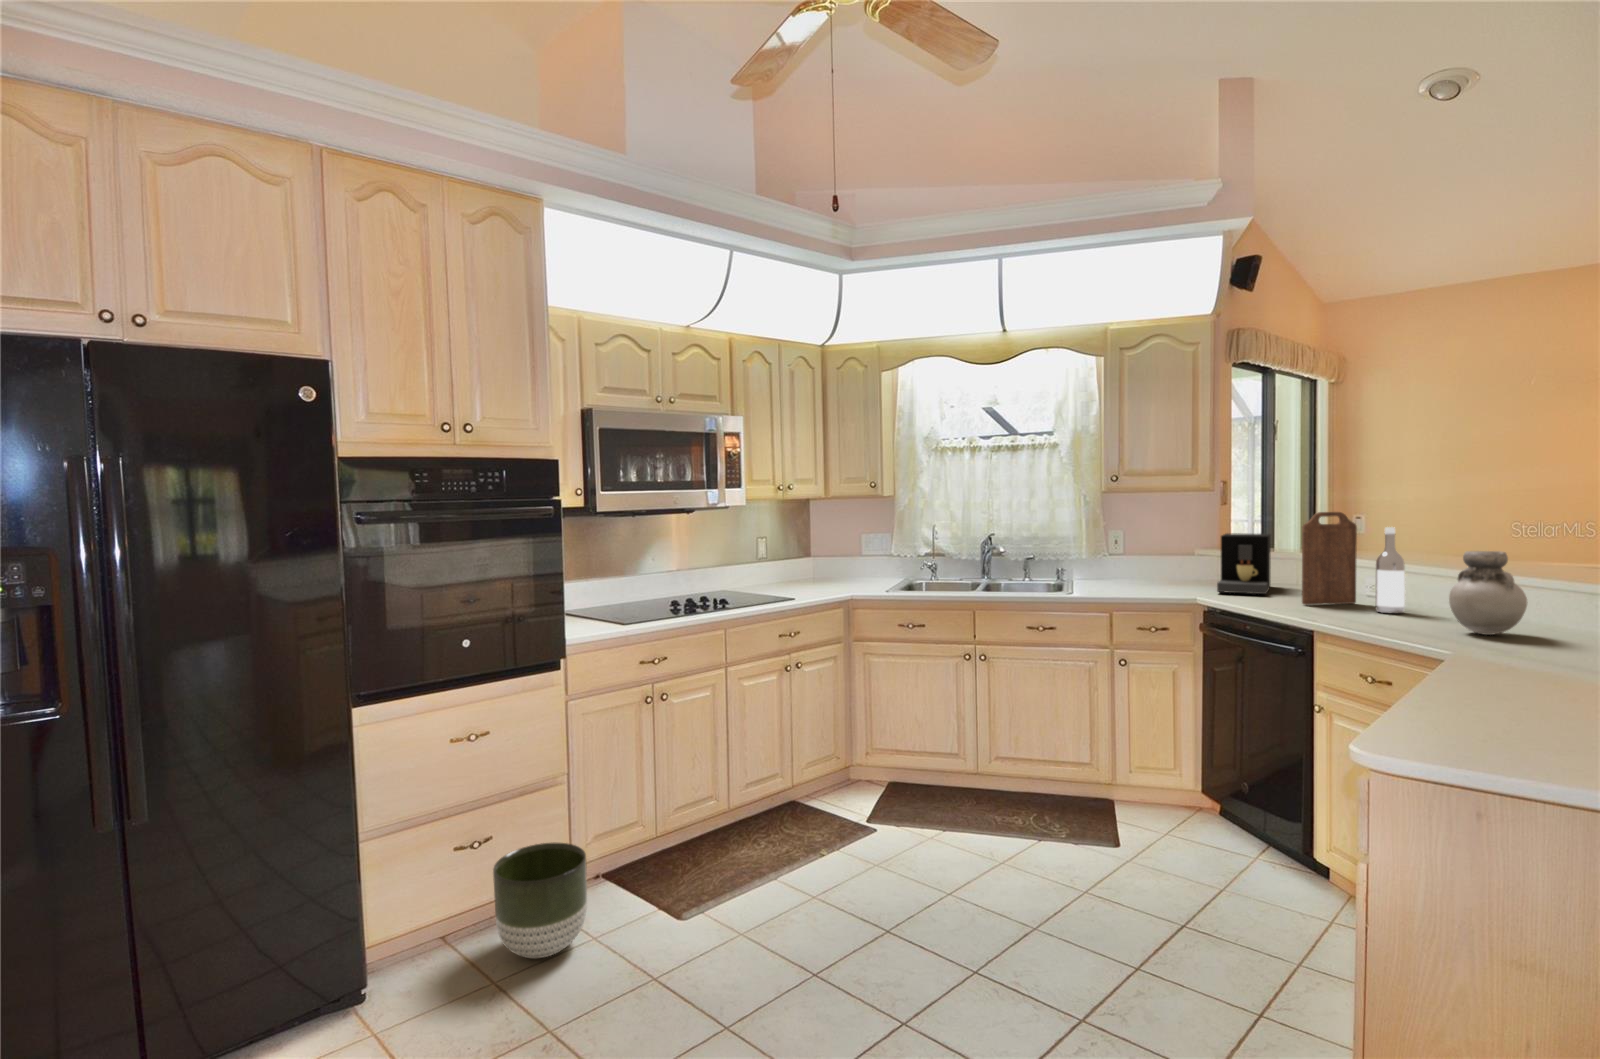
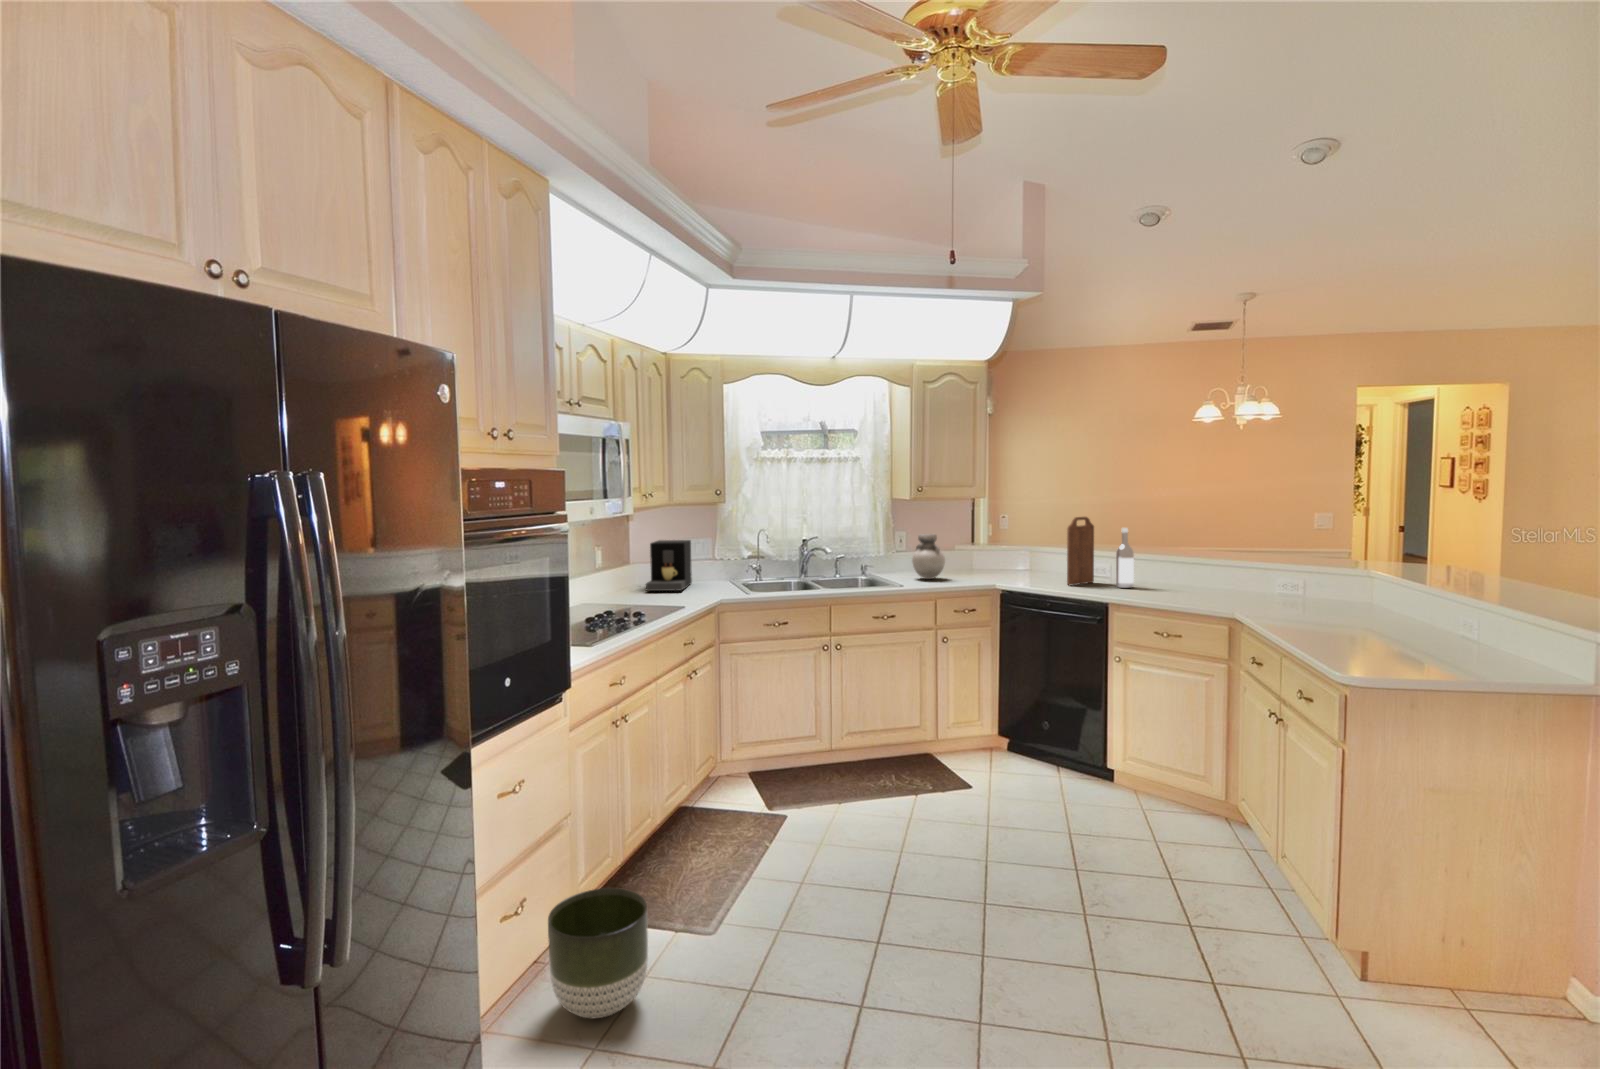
coffee maker: present [1217,533,1271,594] -> present [646,540,692,591]
vase: present [1449,551,1528,635] -> present [912,534,945,579]

